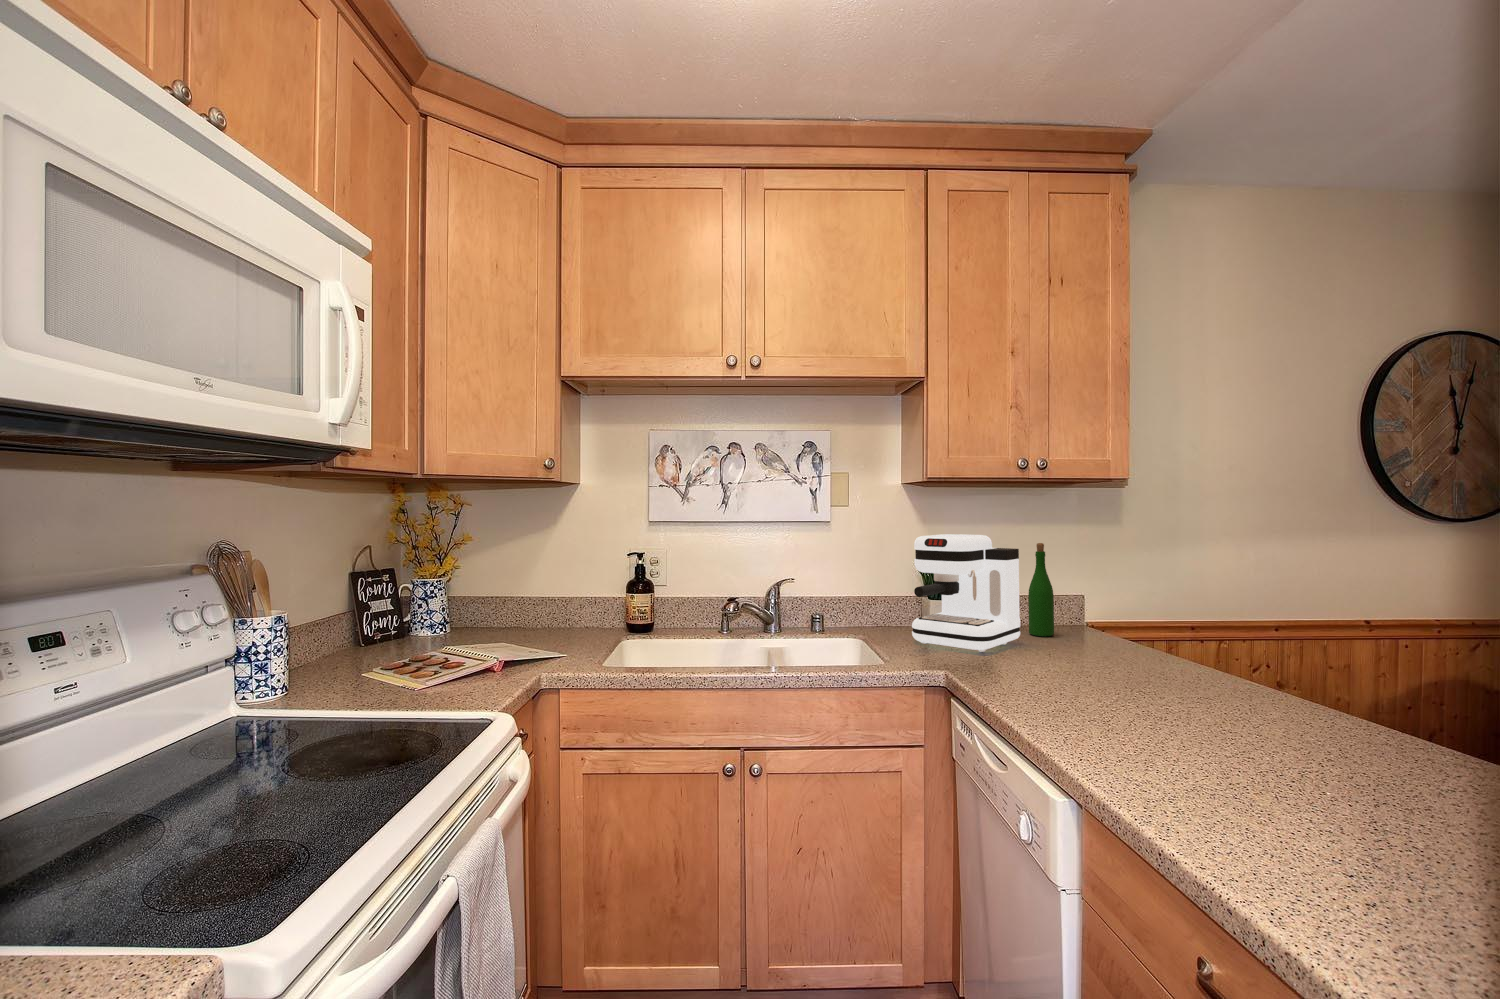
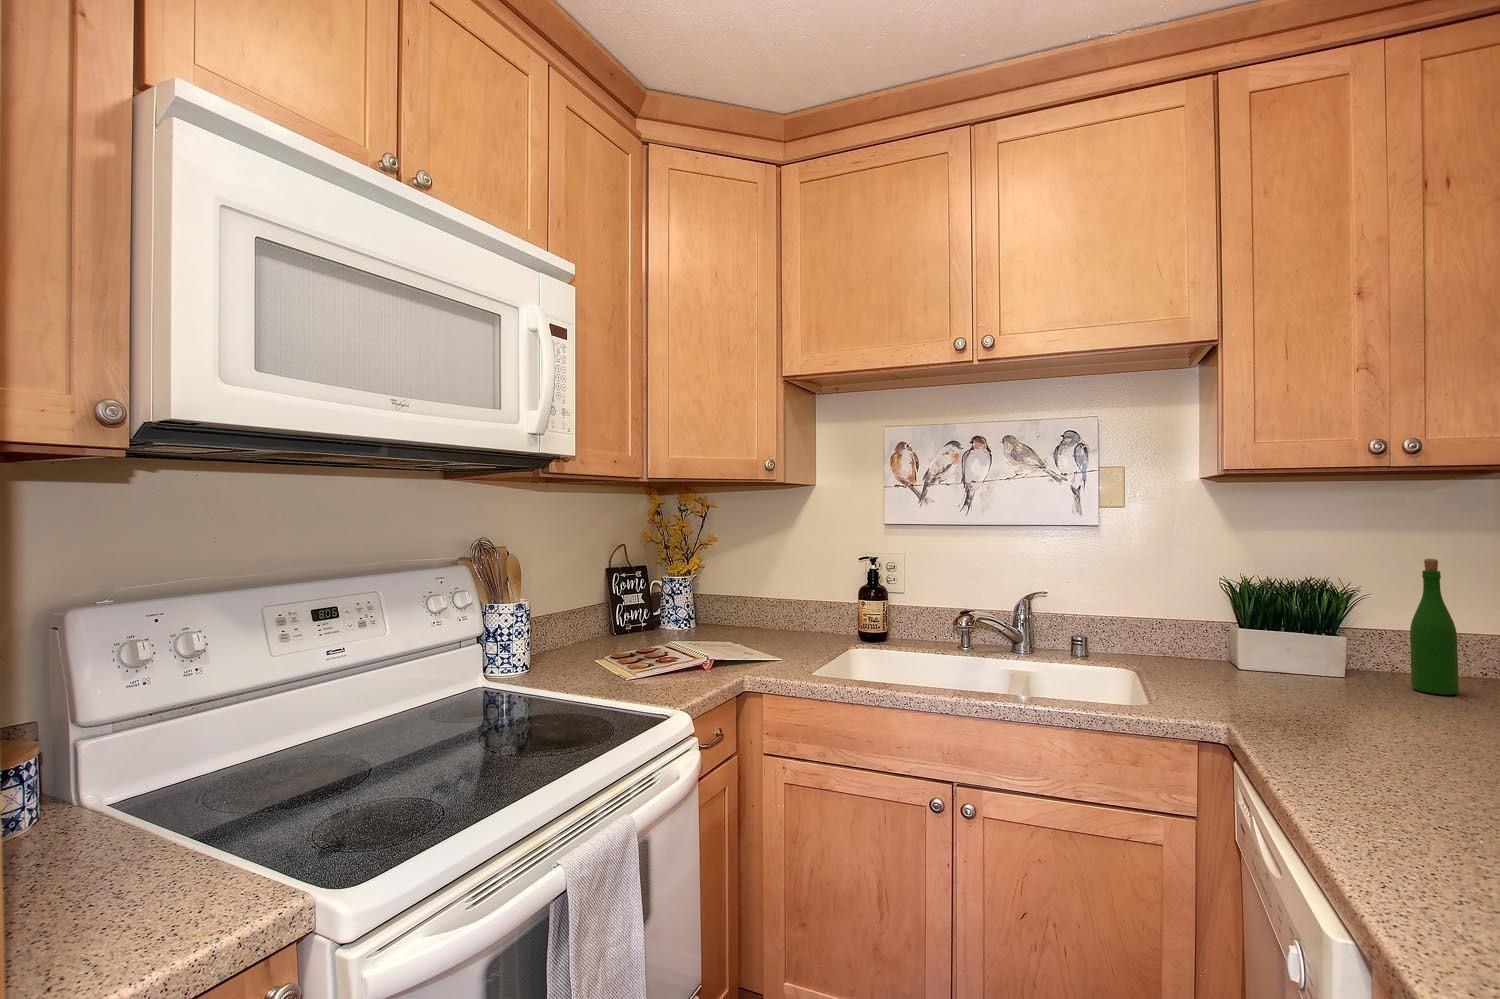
coffee maker: present [912,534,1020,652] -> none [1200,544,1385,707]

